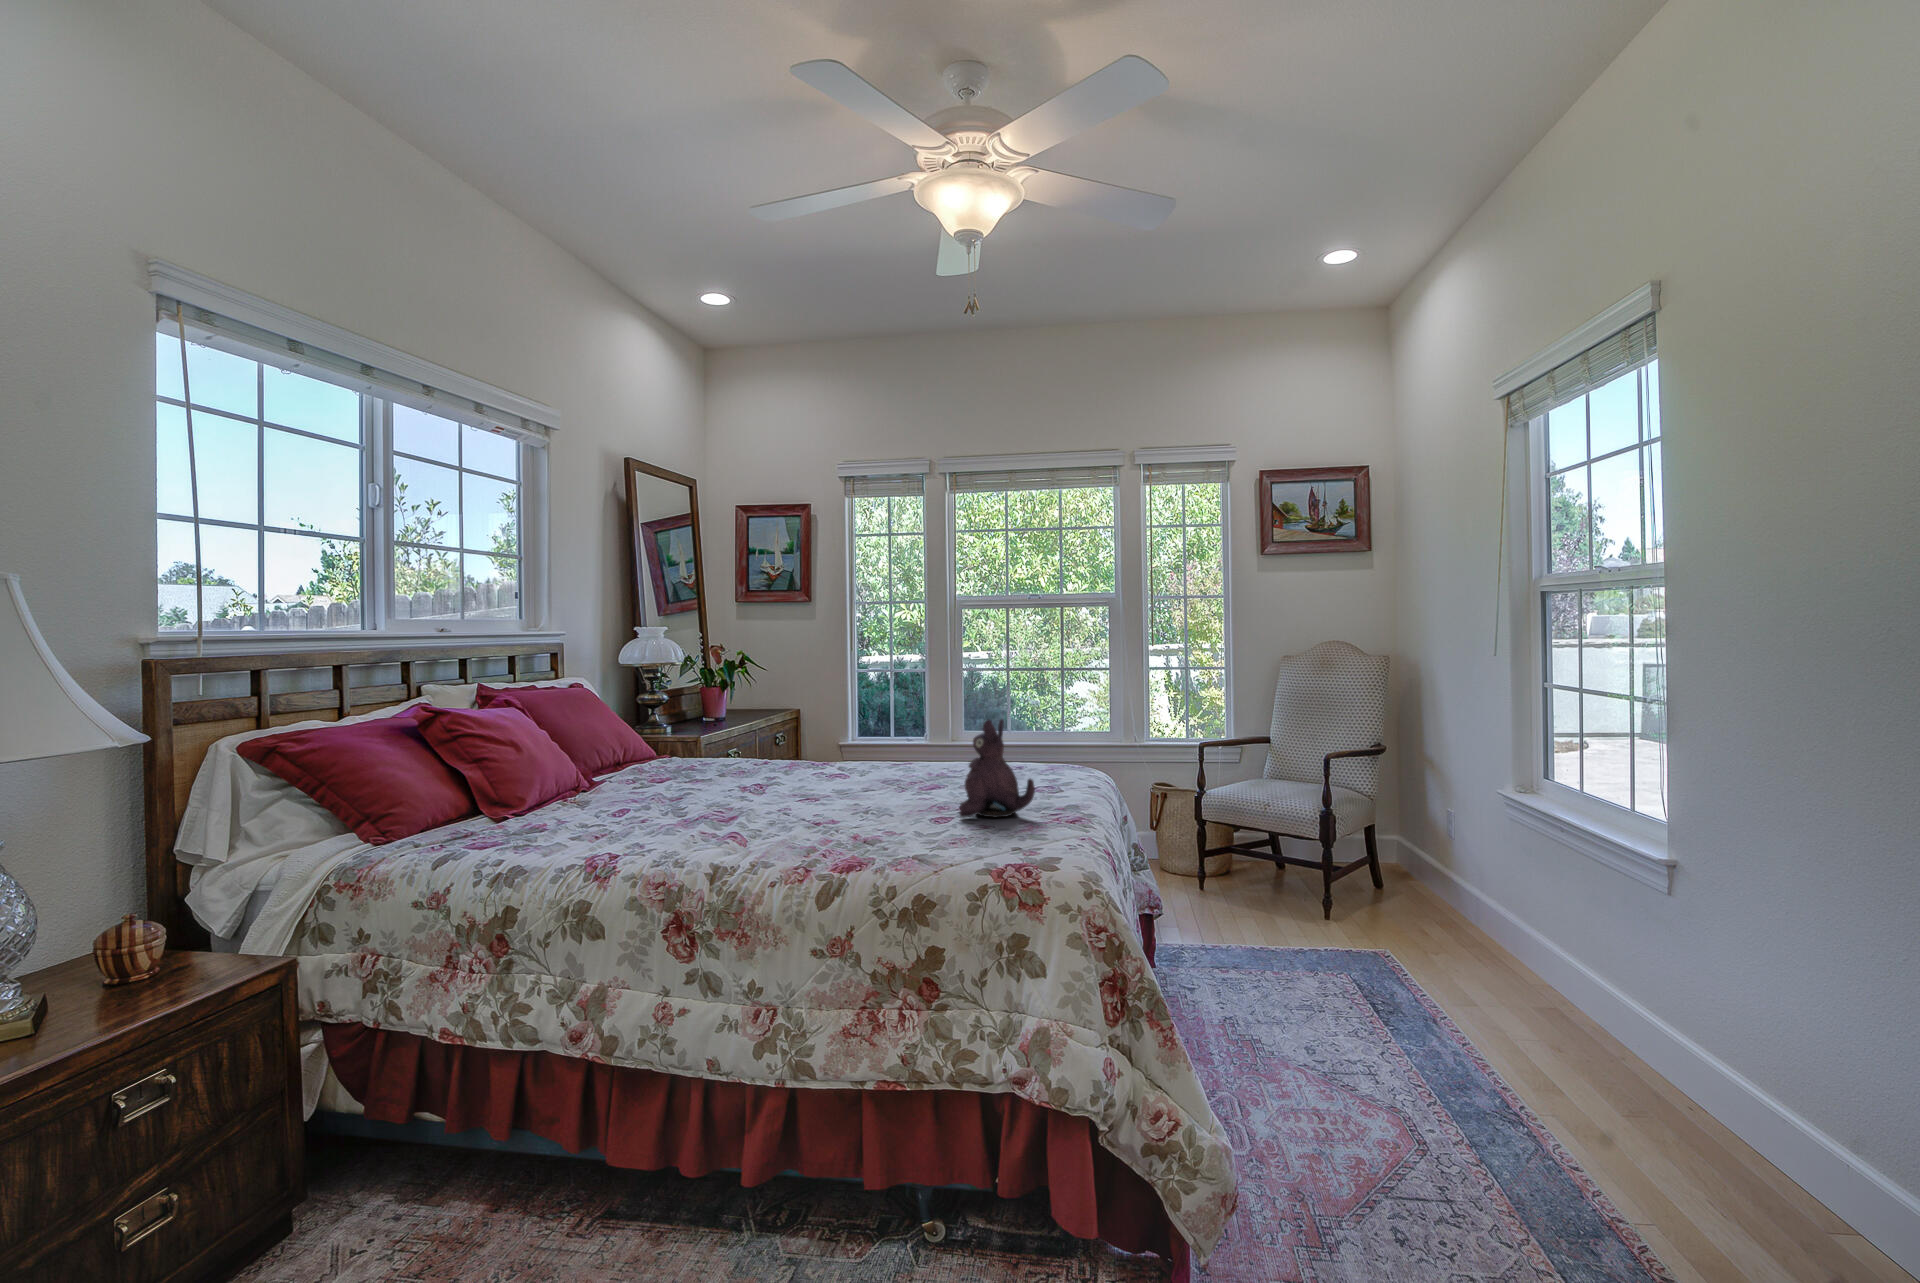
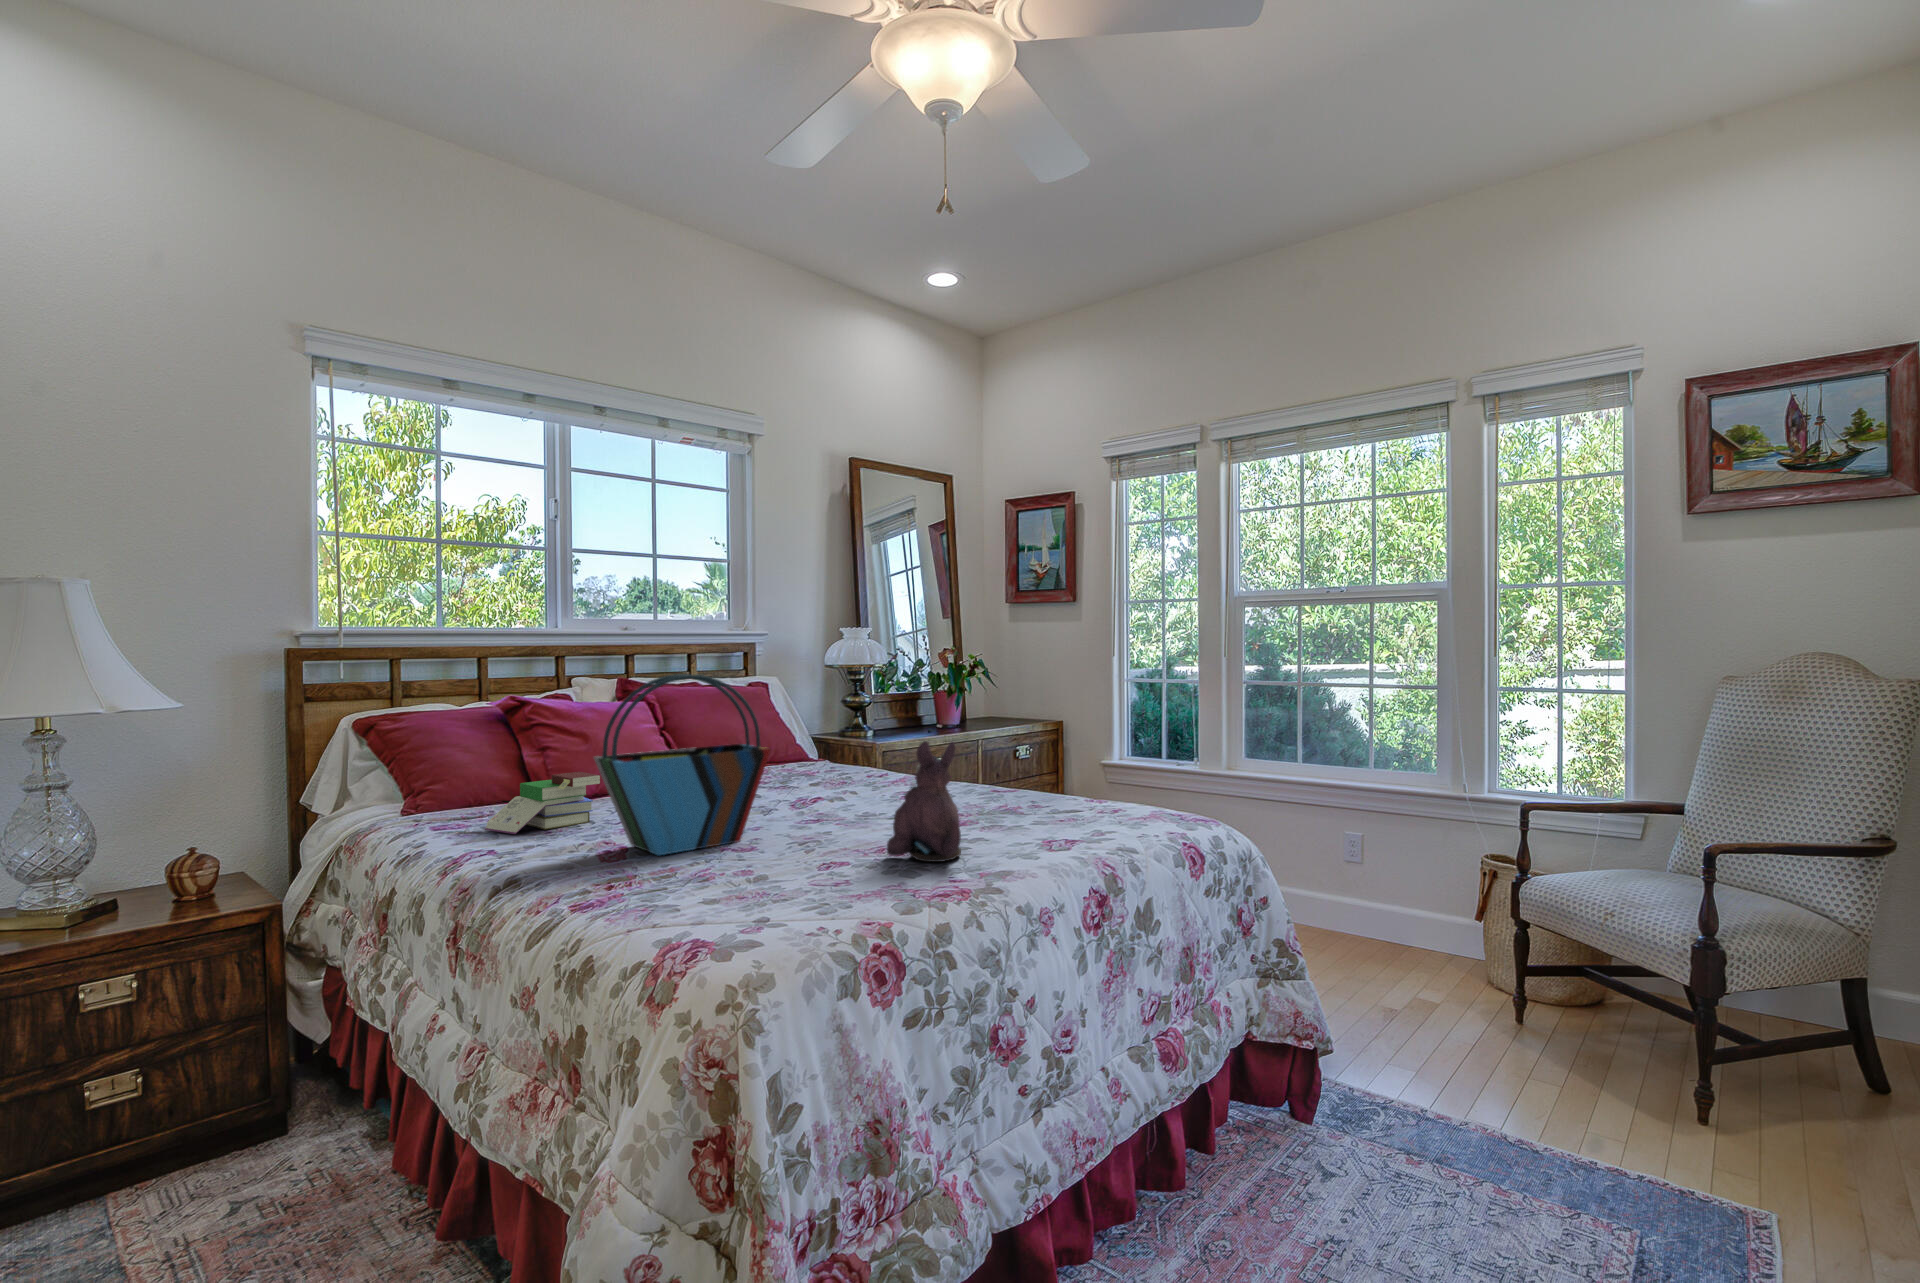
tote bag: none [678,671,810,847] -> present [594,674,771,855]
book: none [472,782,598,856] -> present [485,772,600,834]

